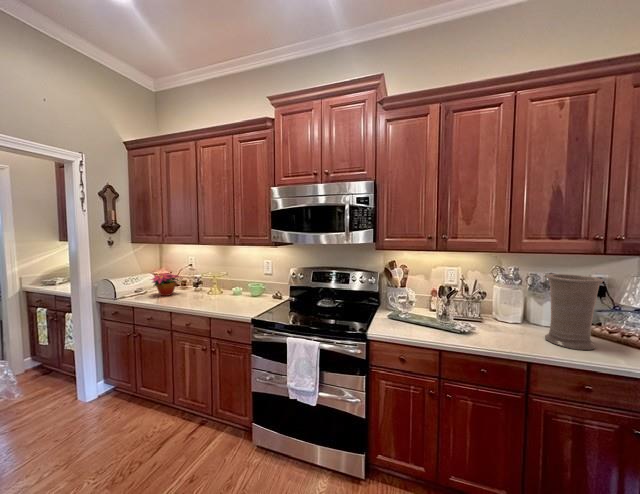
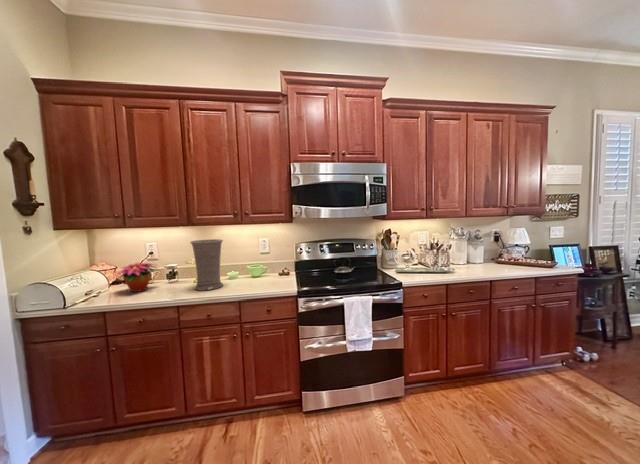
vase: present [545,274,603,350] -> present [190,239,223,291]

